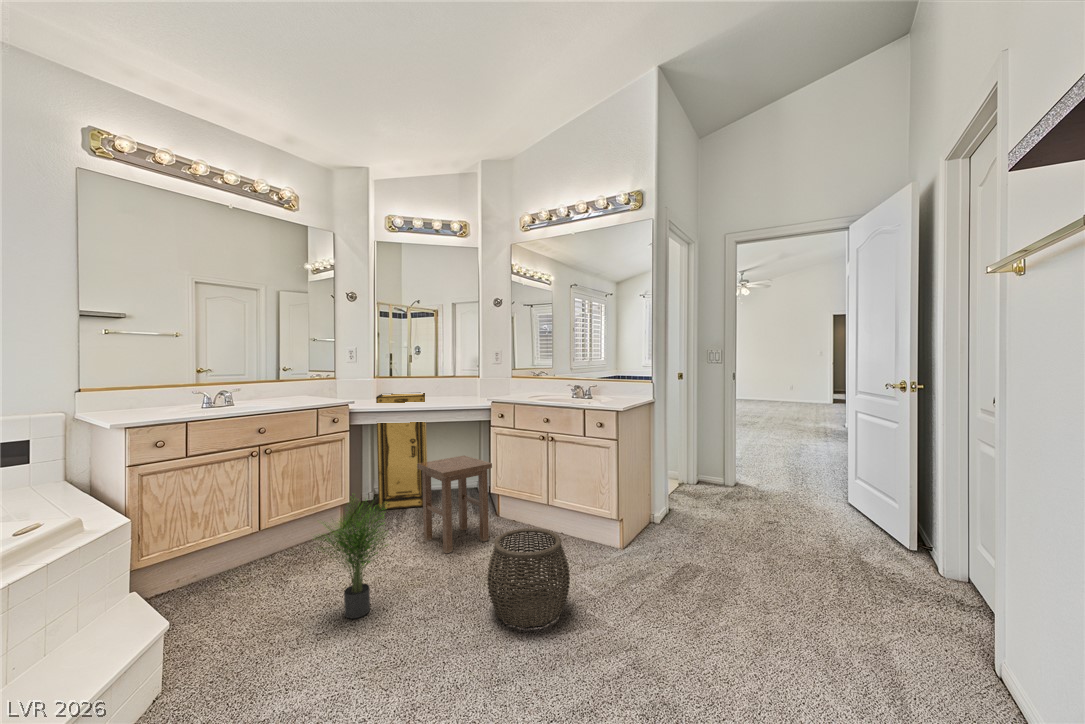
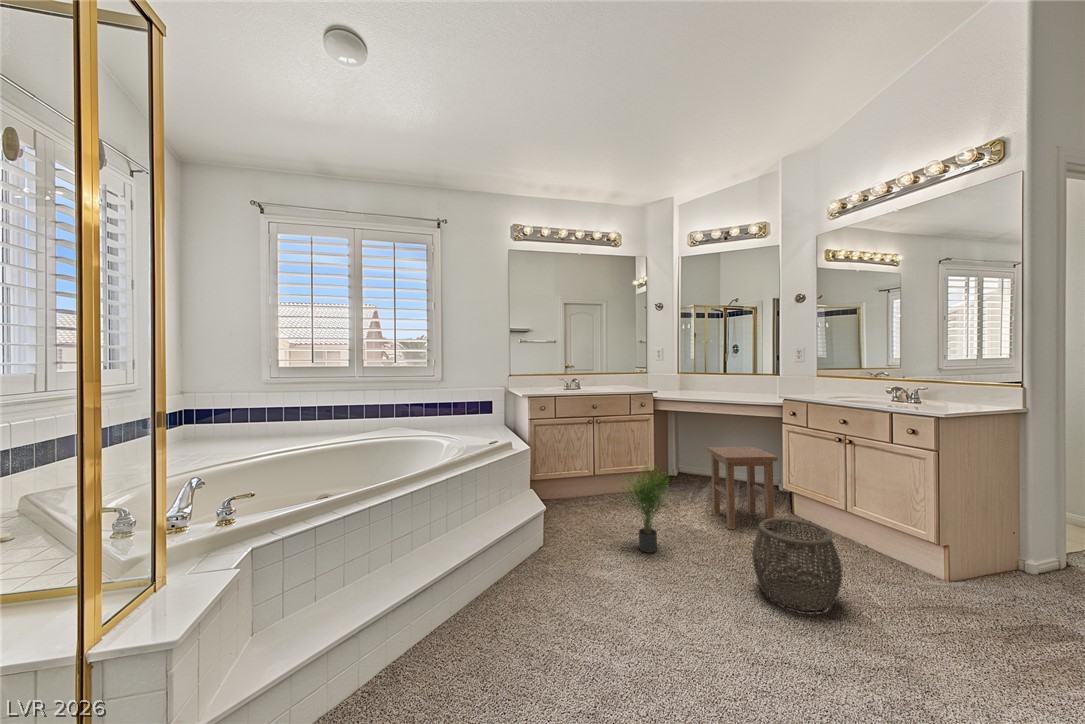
storage cabinet: present [376,393,427,510] -> none [679,387,727,488]

